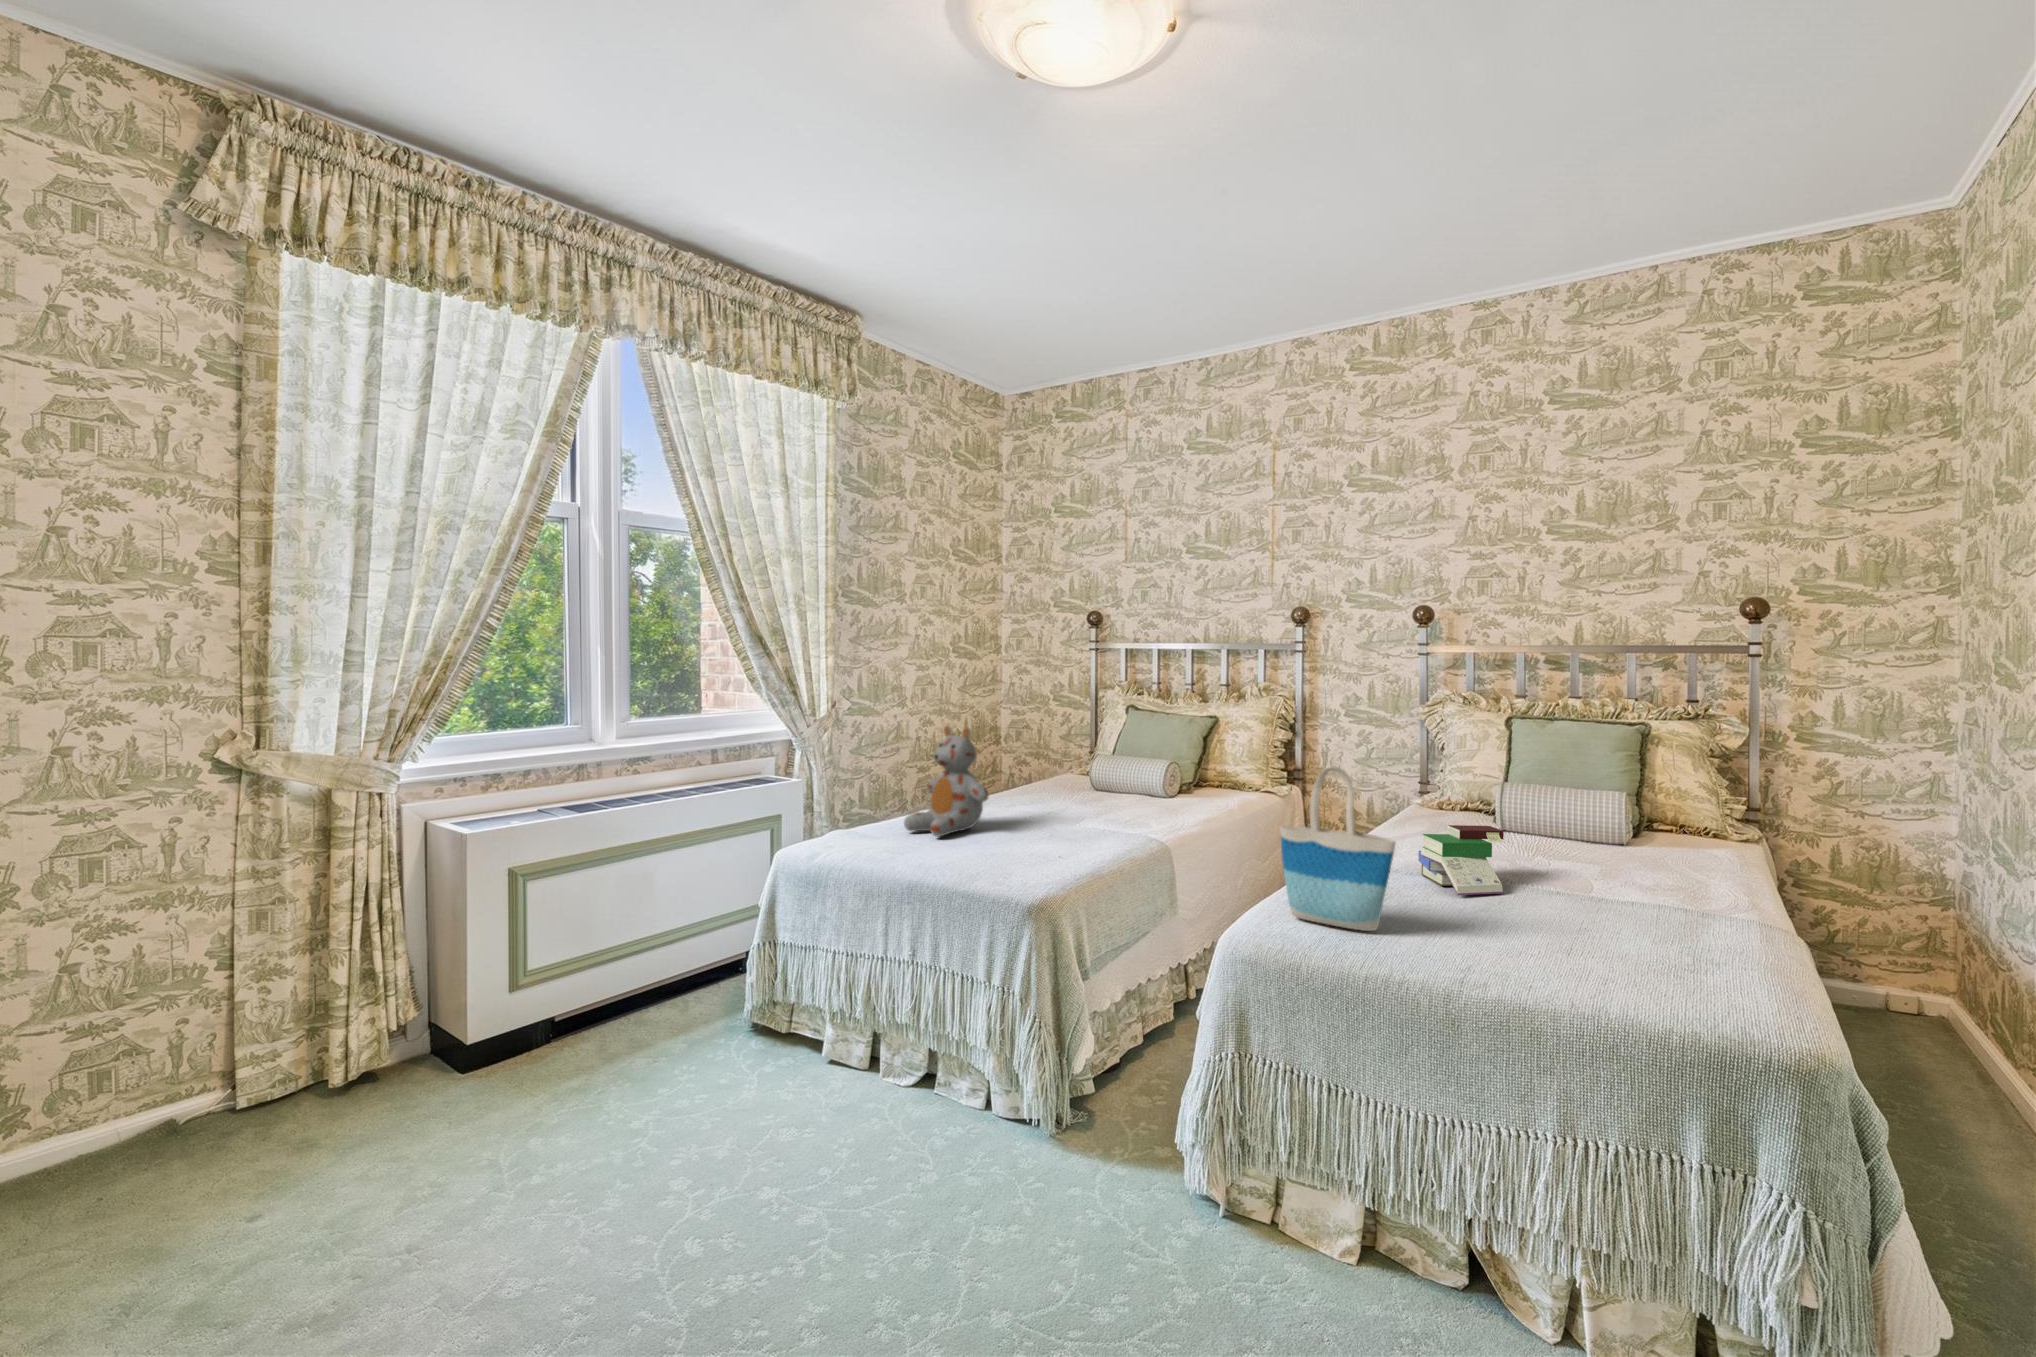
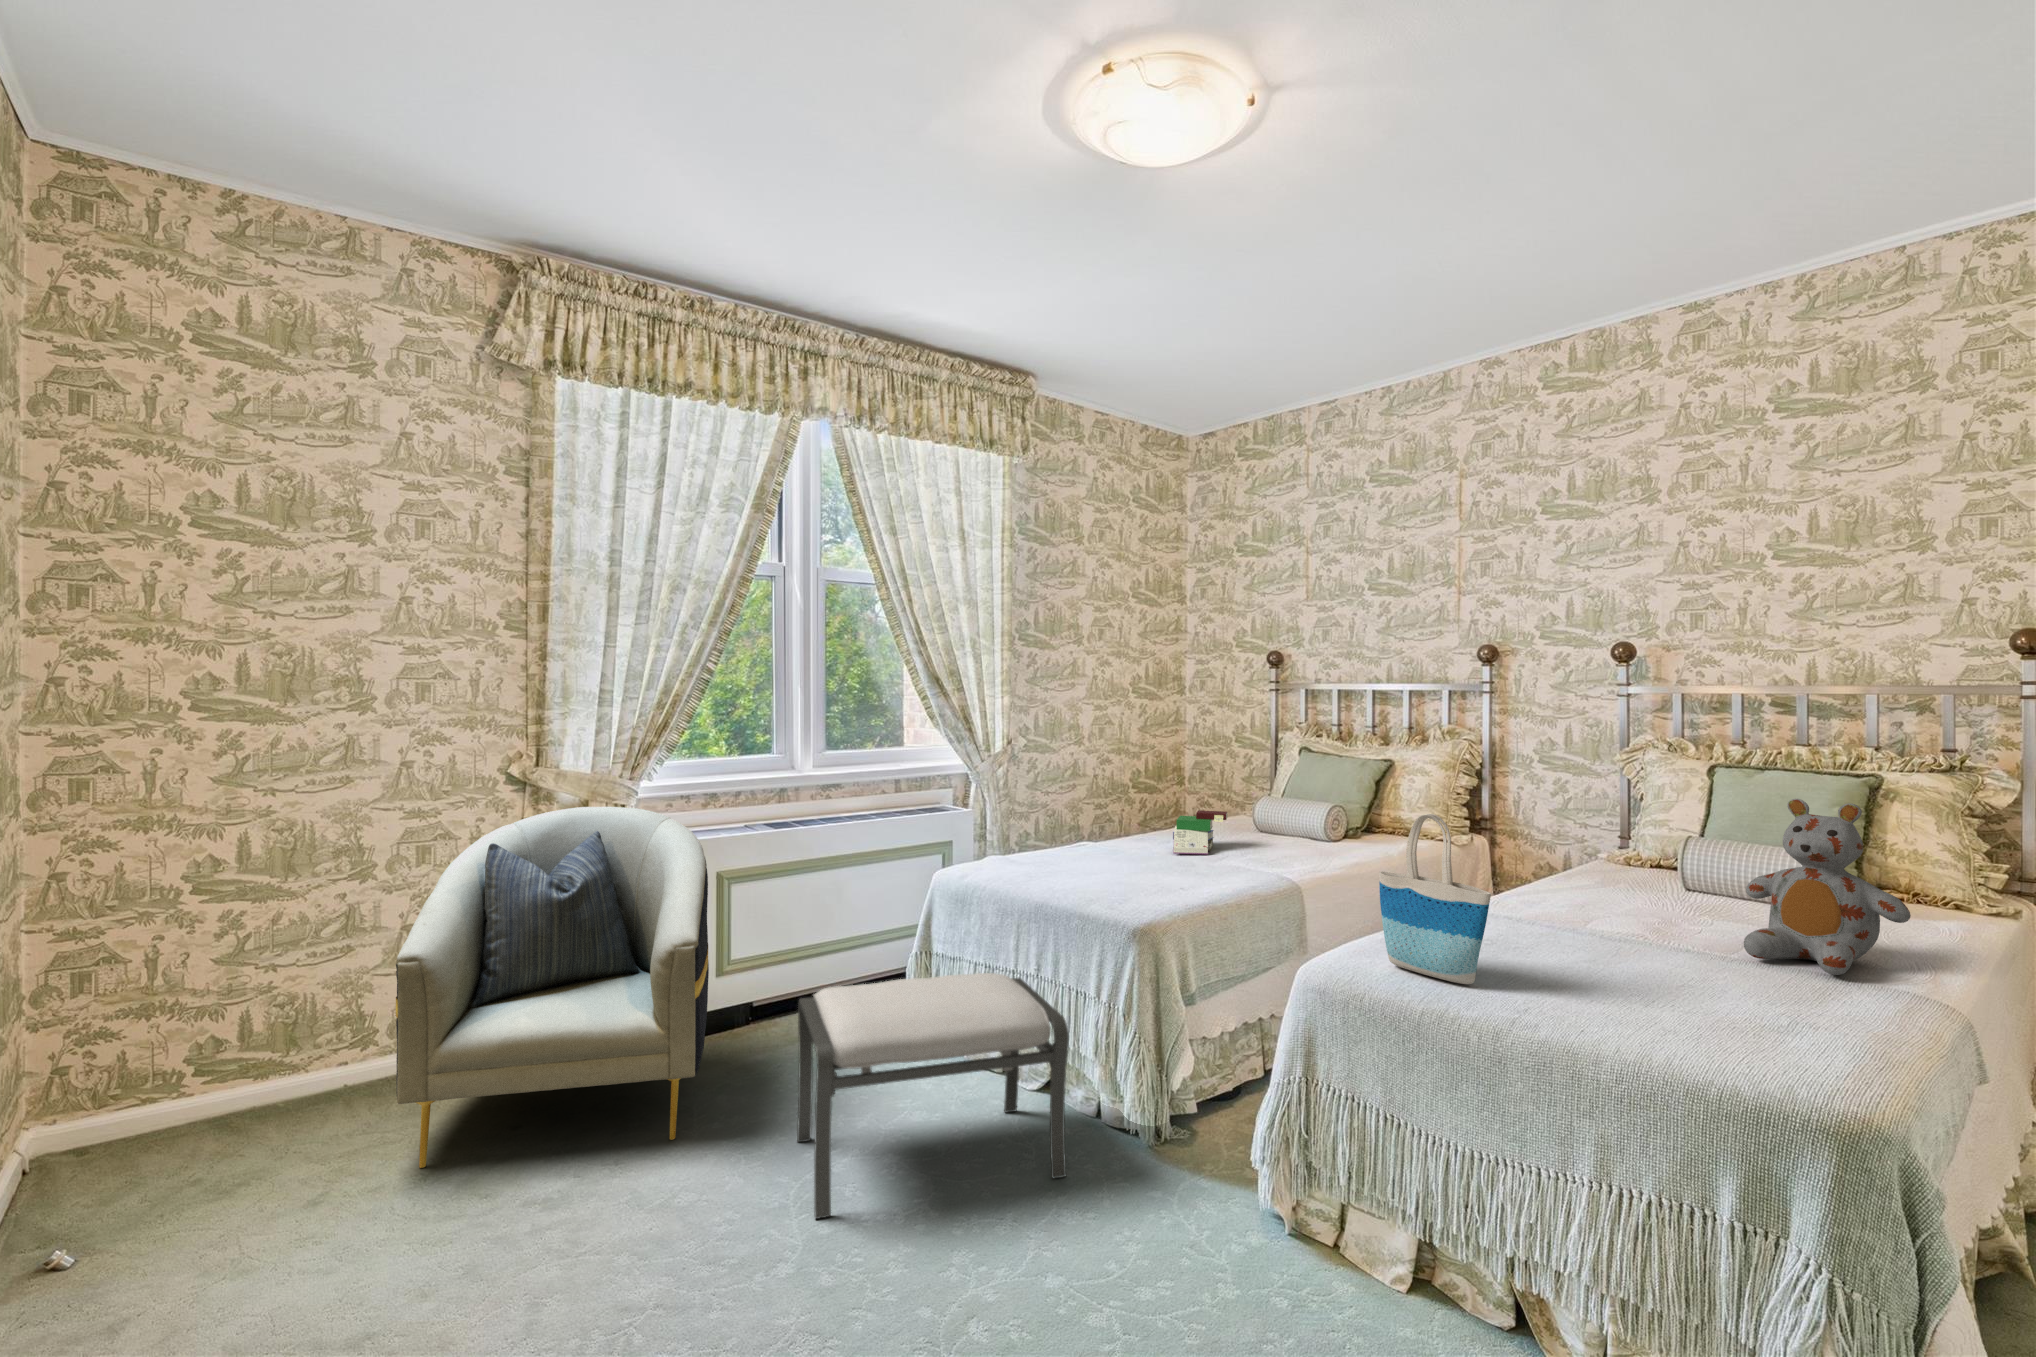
stuffed bear: present [904,726,988,837] -> present [1744,799,1911,975]
armchair: none [79,795,519,1279] -> present [396,807,709,1168]
book: present [1418,825,1504,895] -> present [1173,810,1228,854]
ottoman: none [645,959,967,1261] -> present [797,973,1069,1219]

